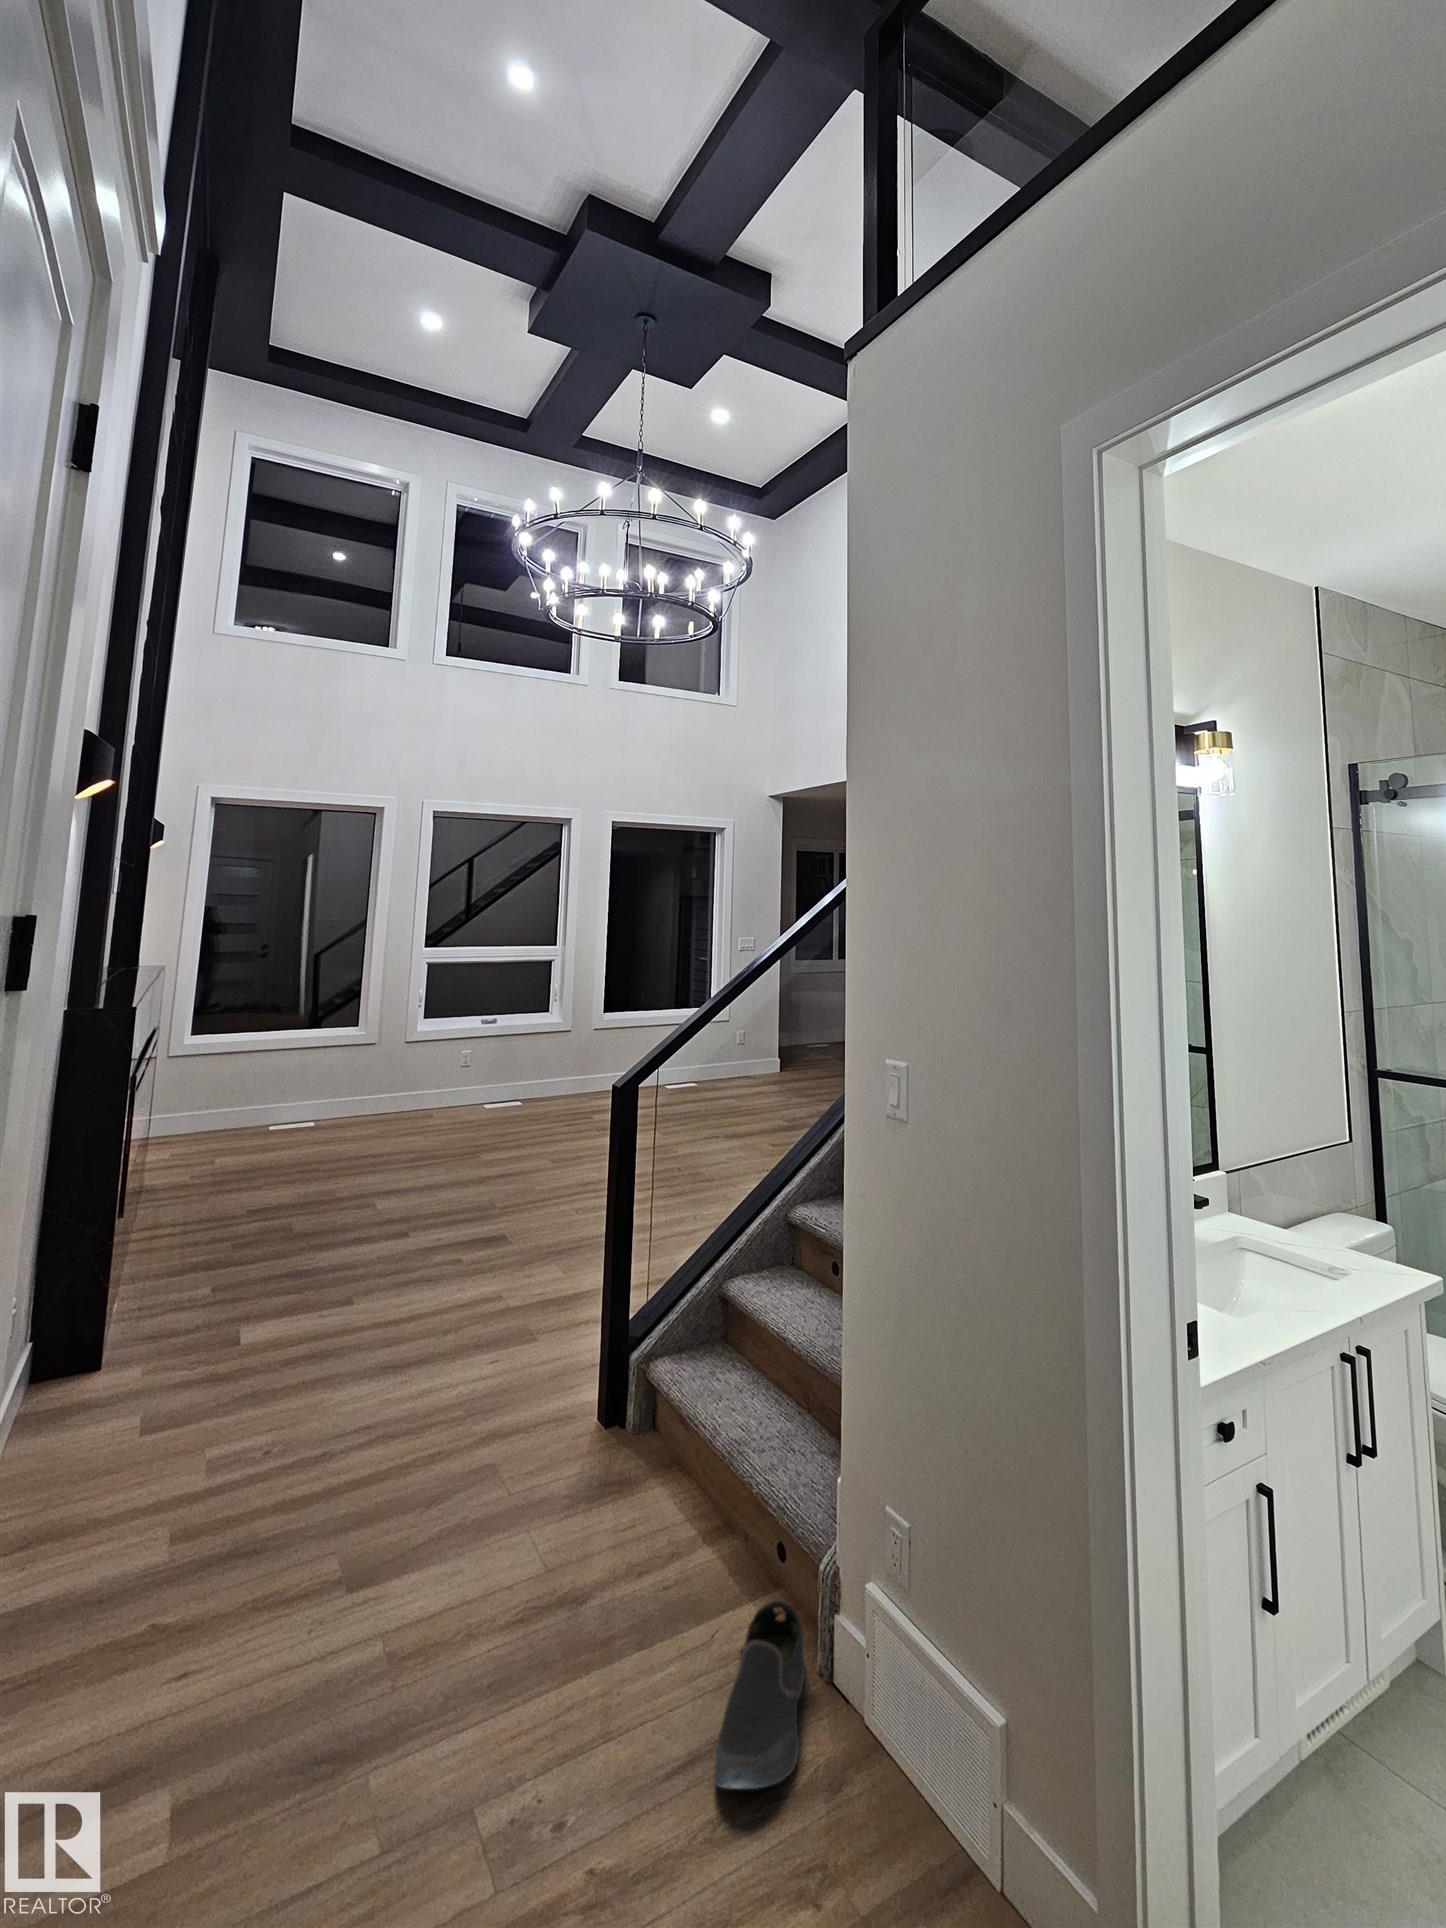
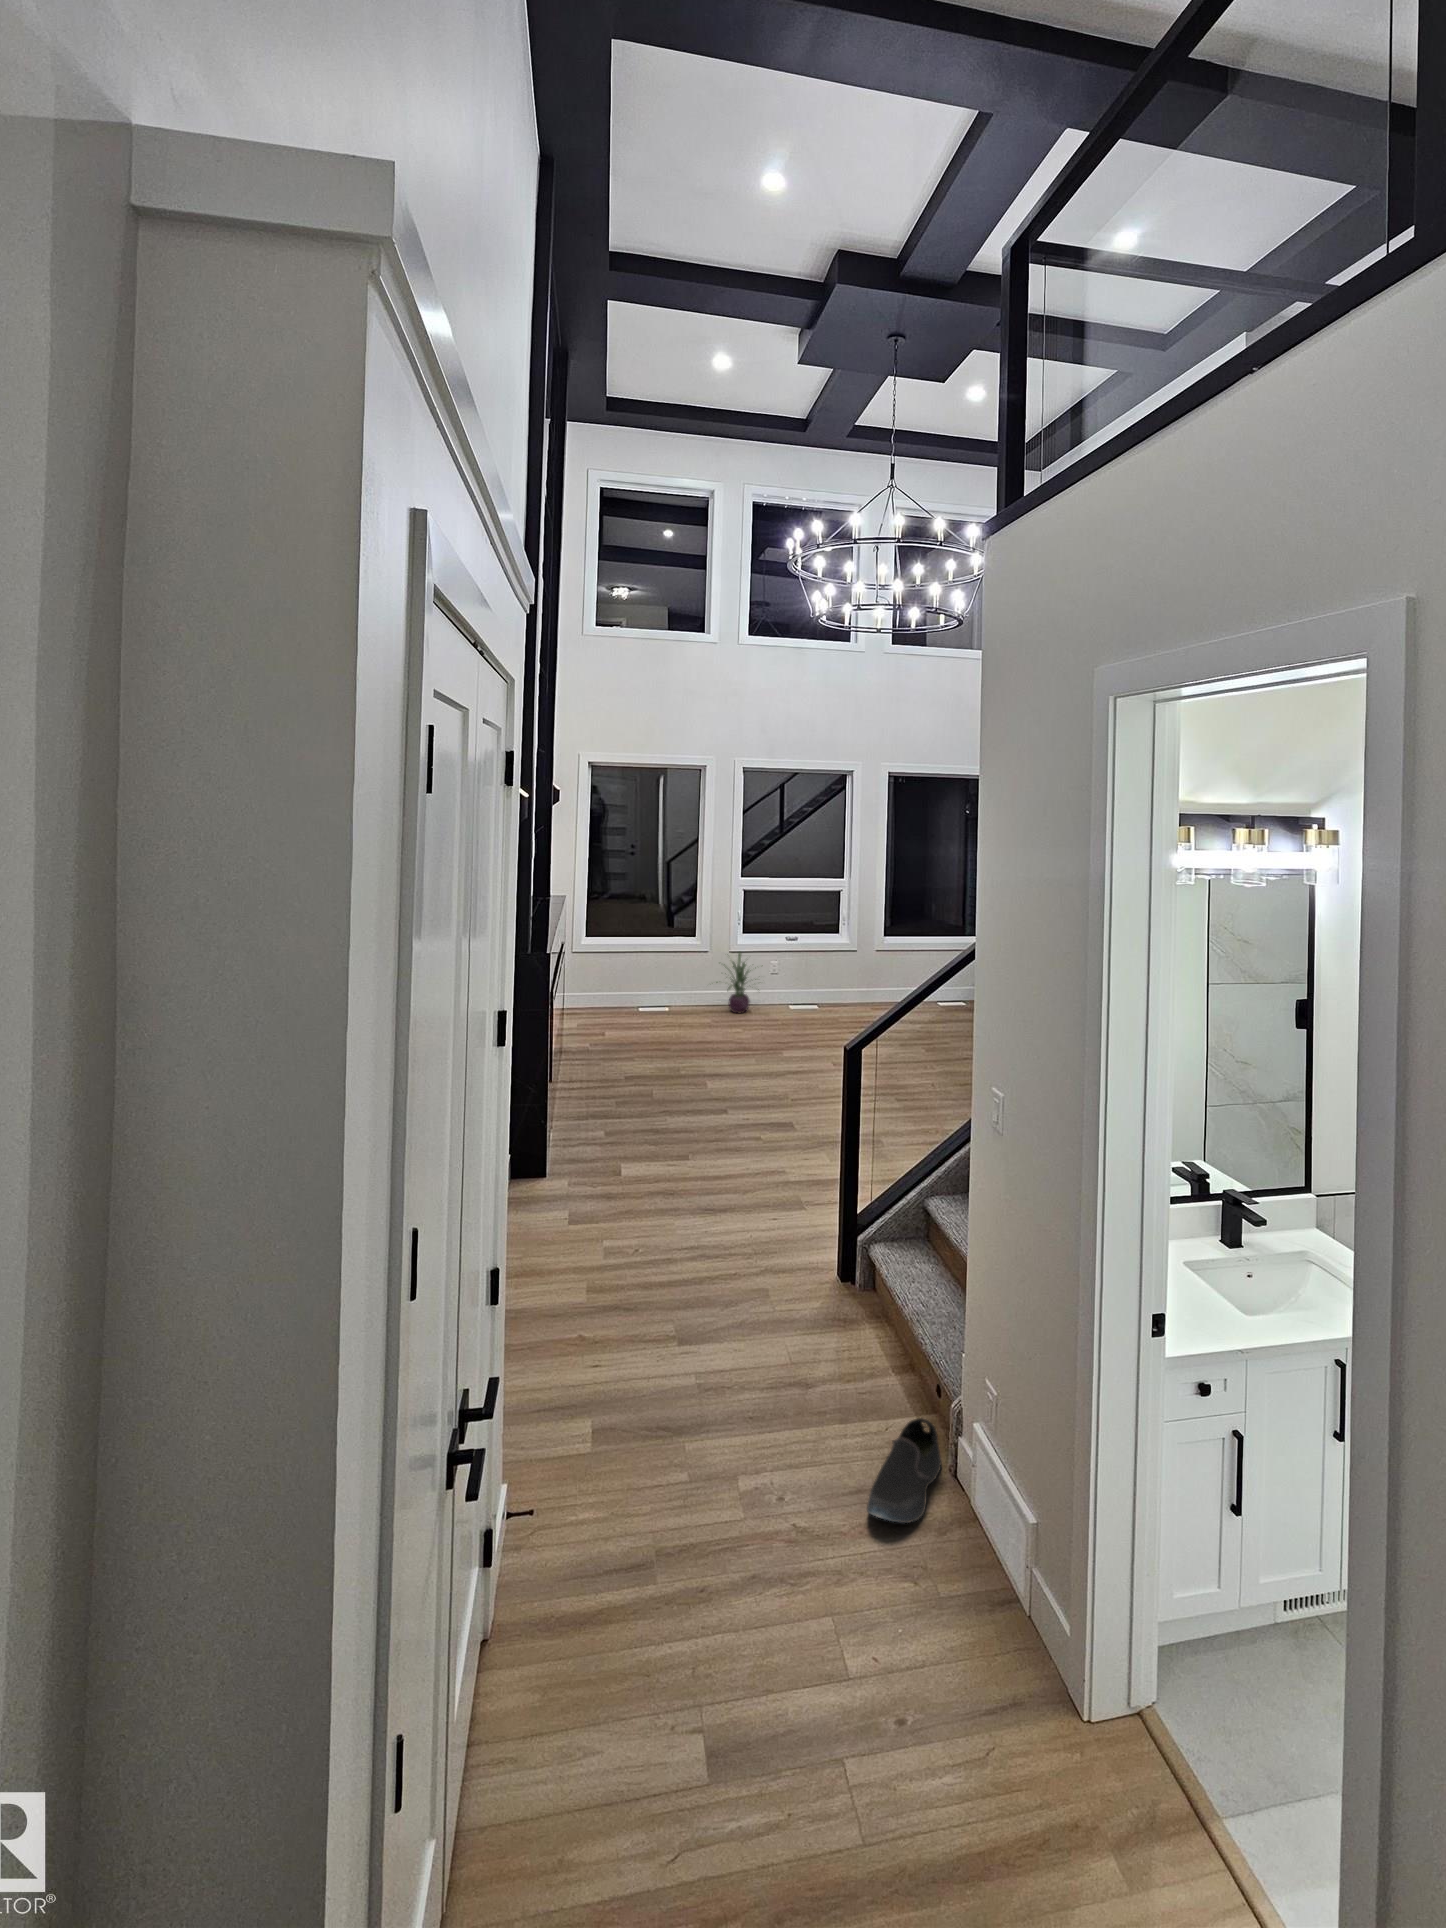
decorative plant: none [375,1041,459,1120] -> present [716,953,759,1013]

